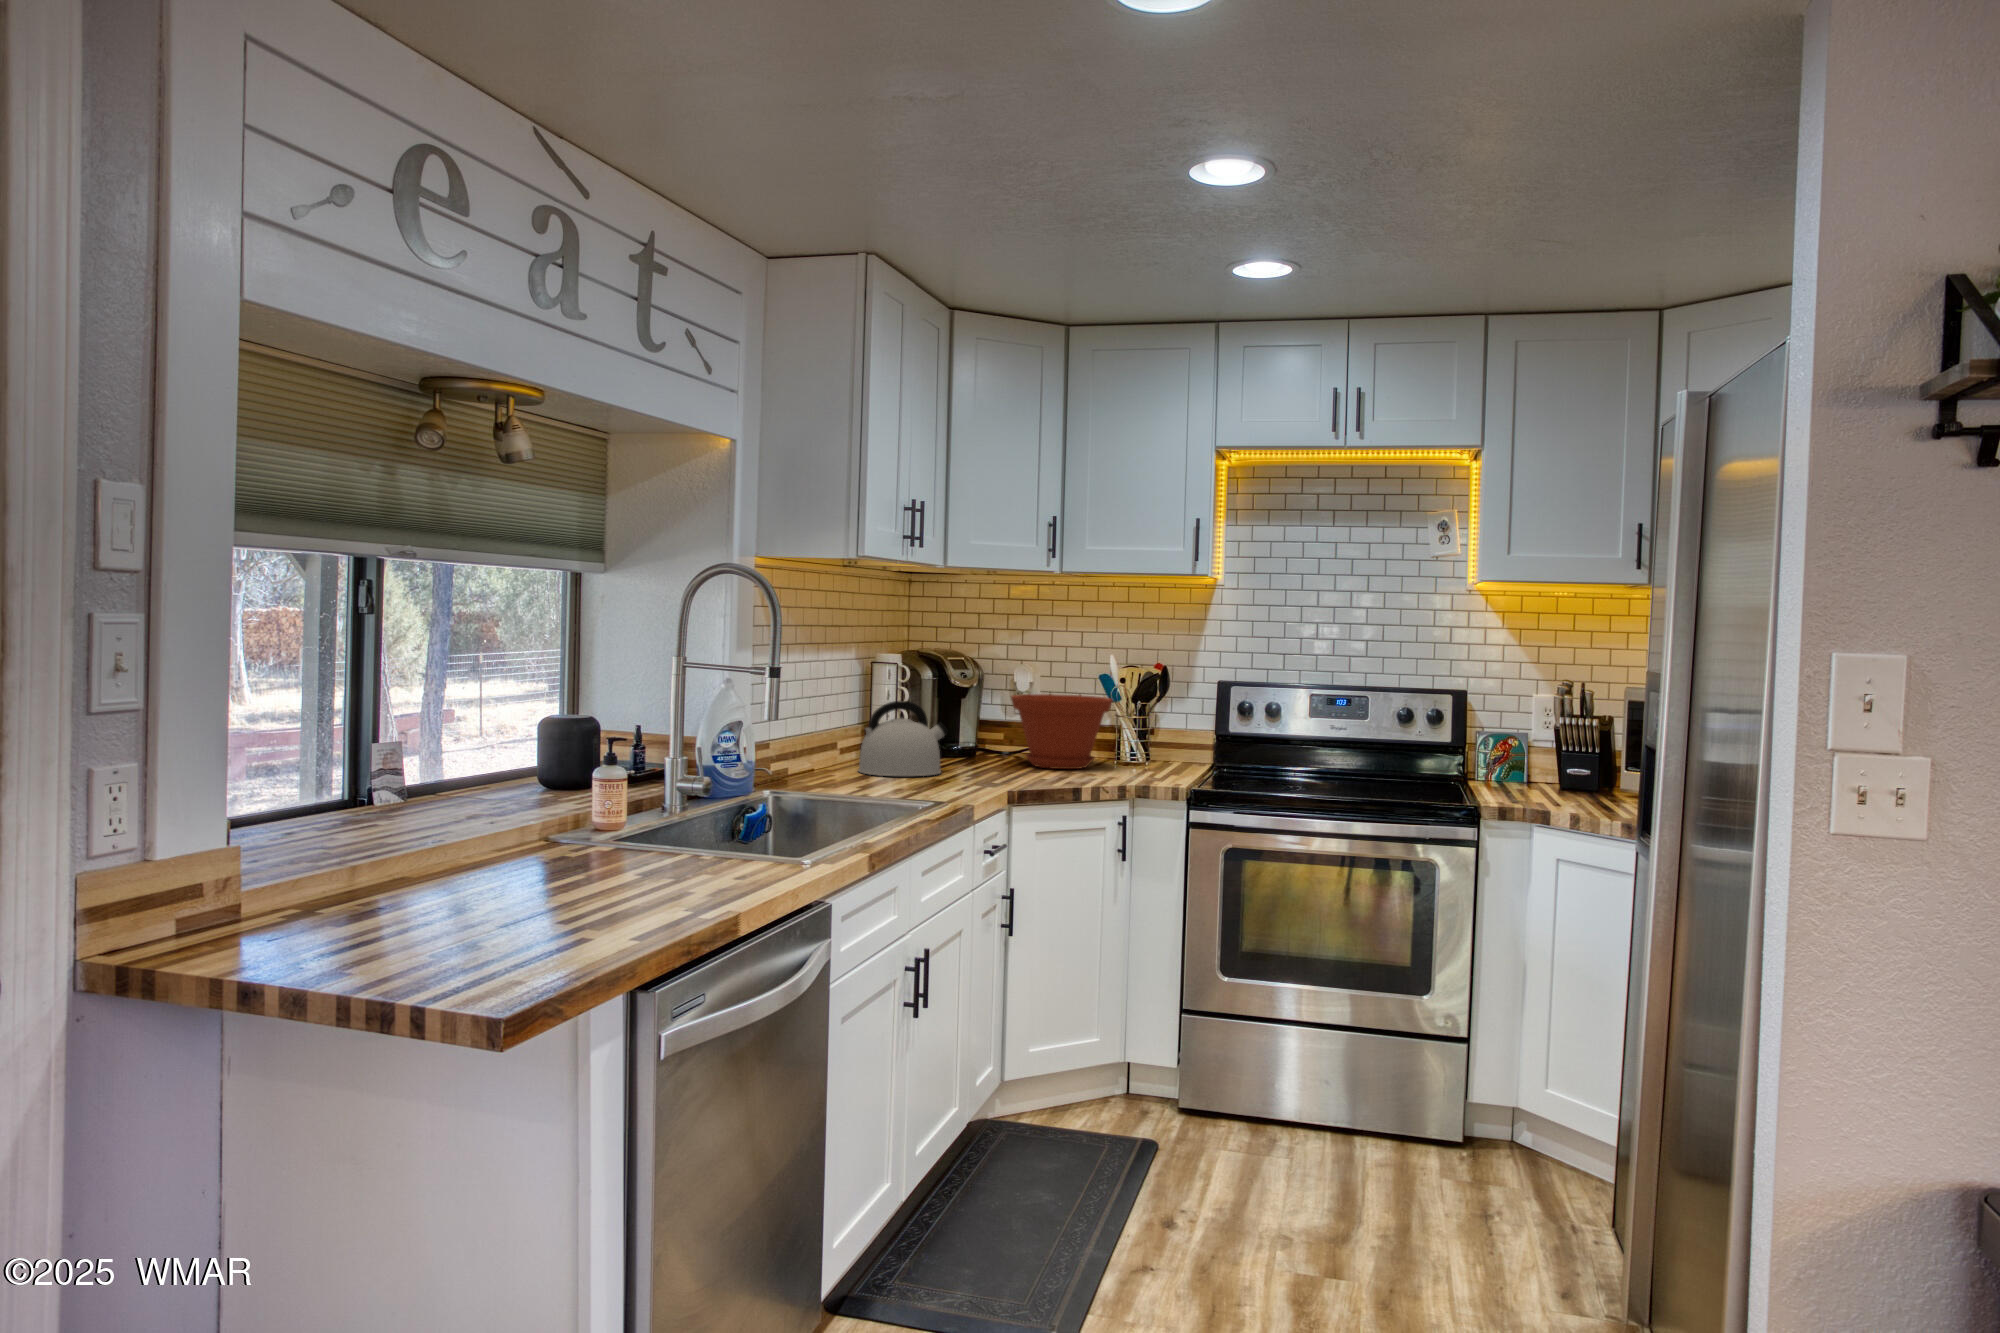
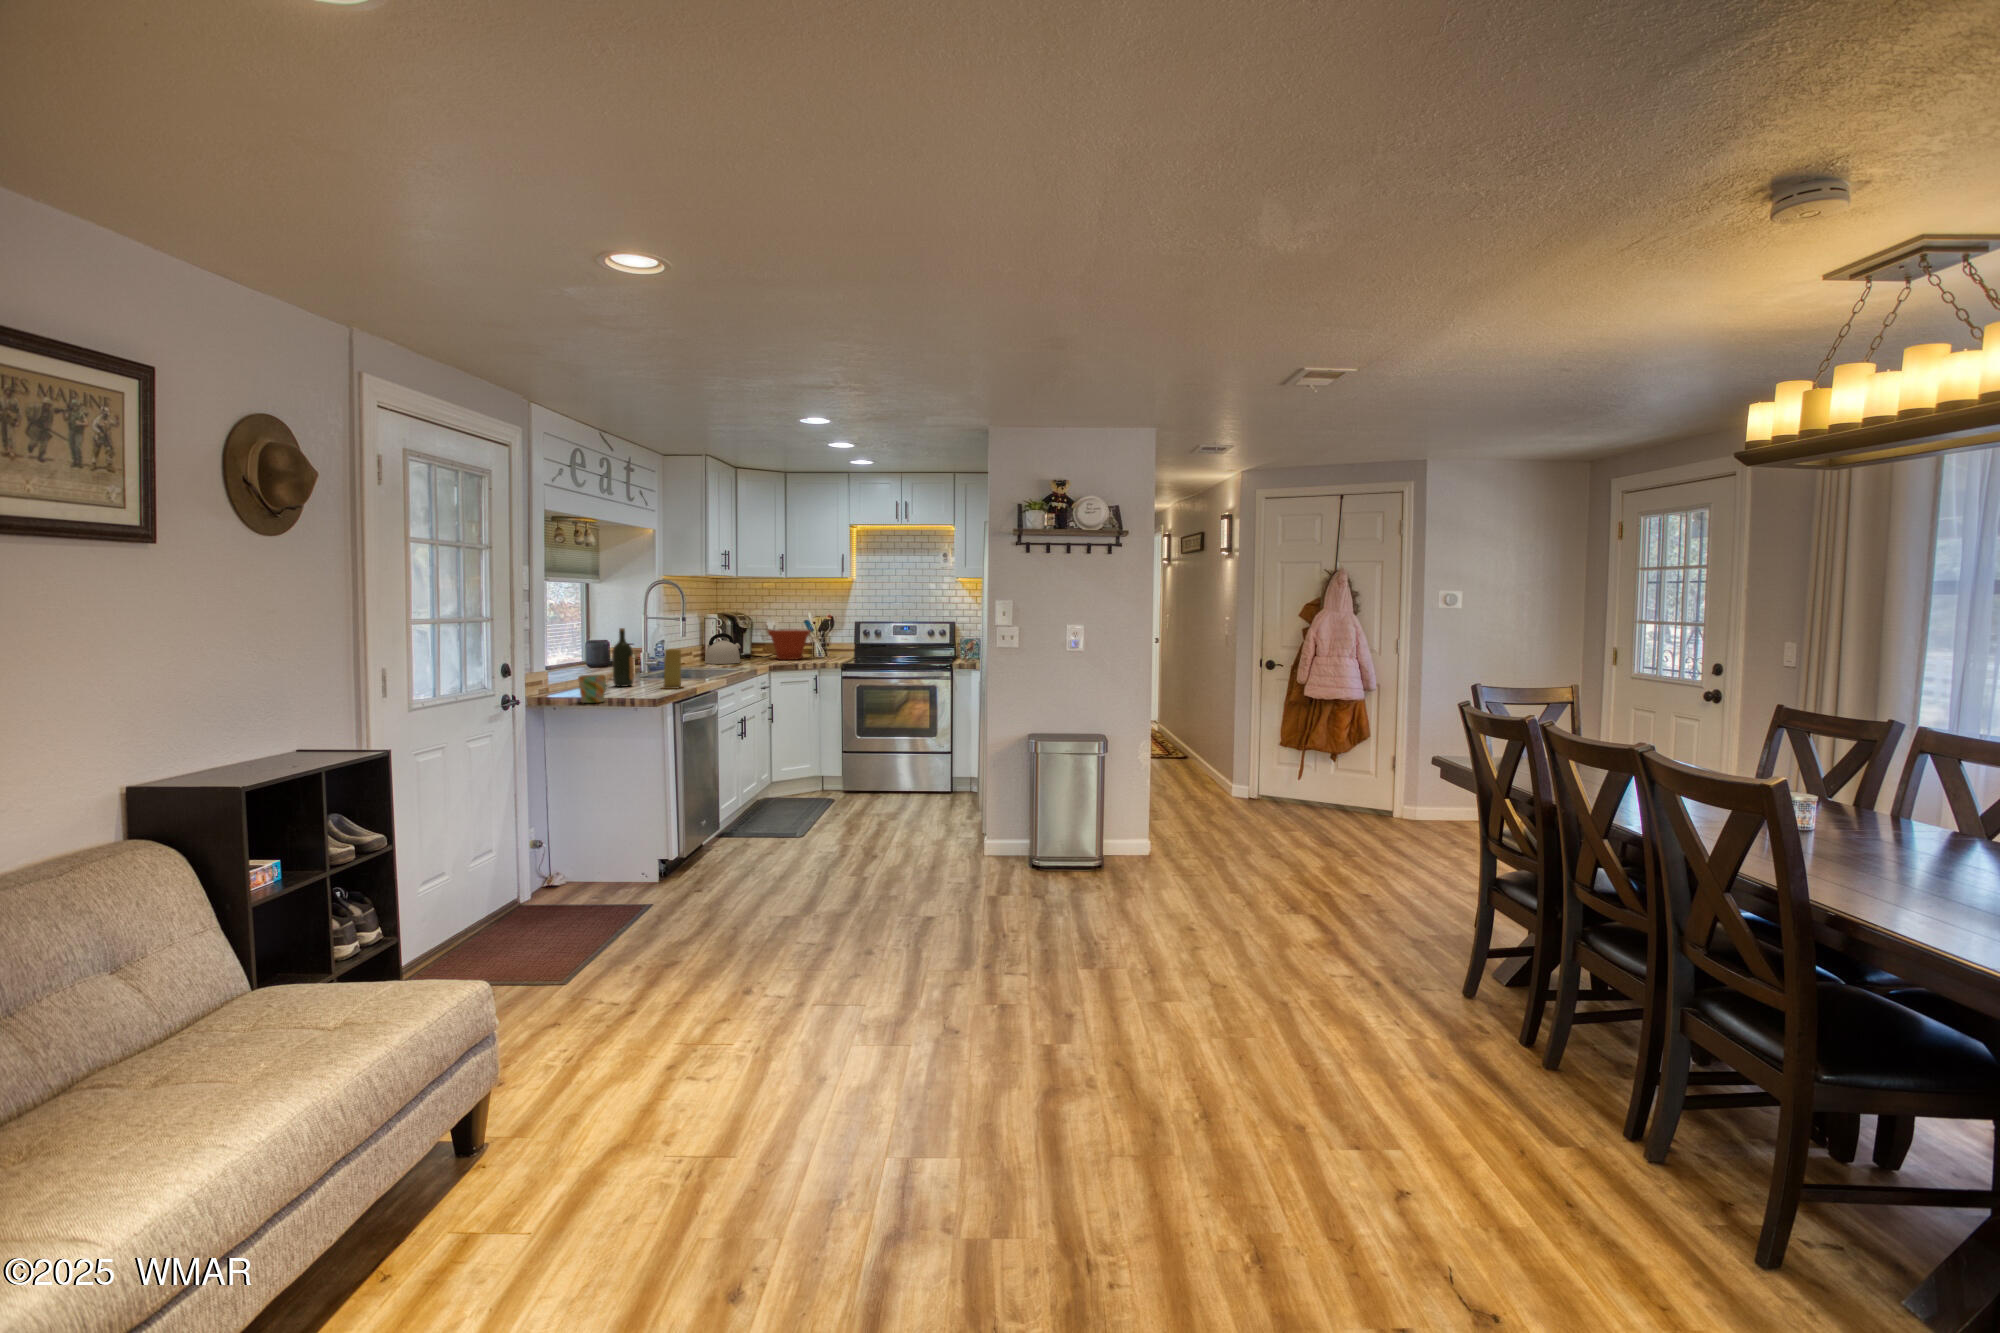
wine bottle: none [540,690,600,862] -> present [612,628,634,687]
candle: none [657,757,727,883] -> present [663,649,682,689]
mug: none [310,854,422,961] -> present [578,675,606,703]

